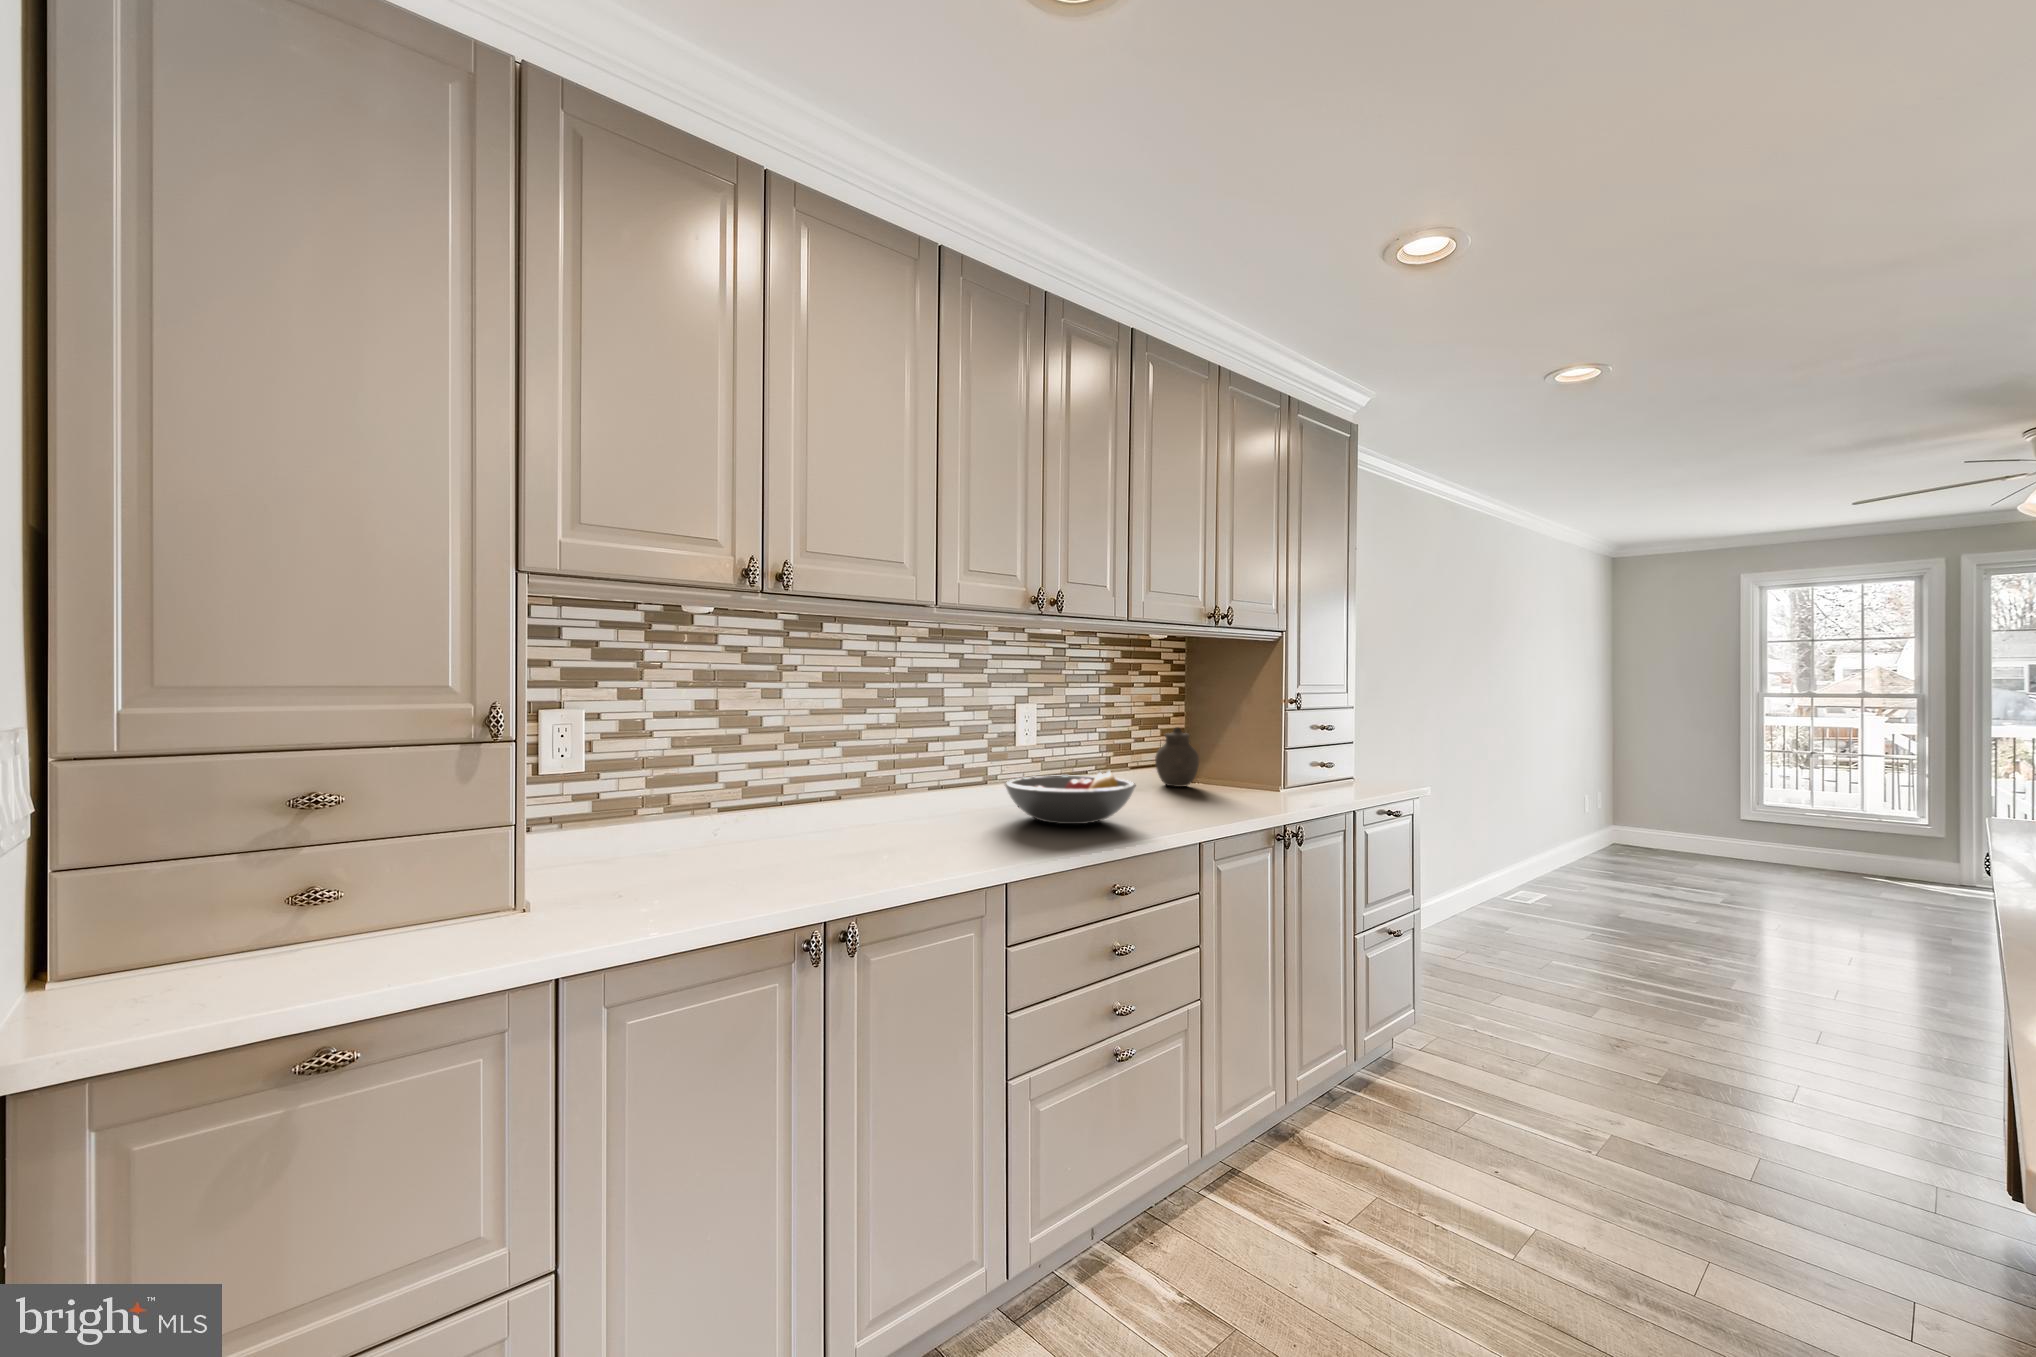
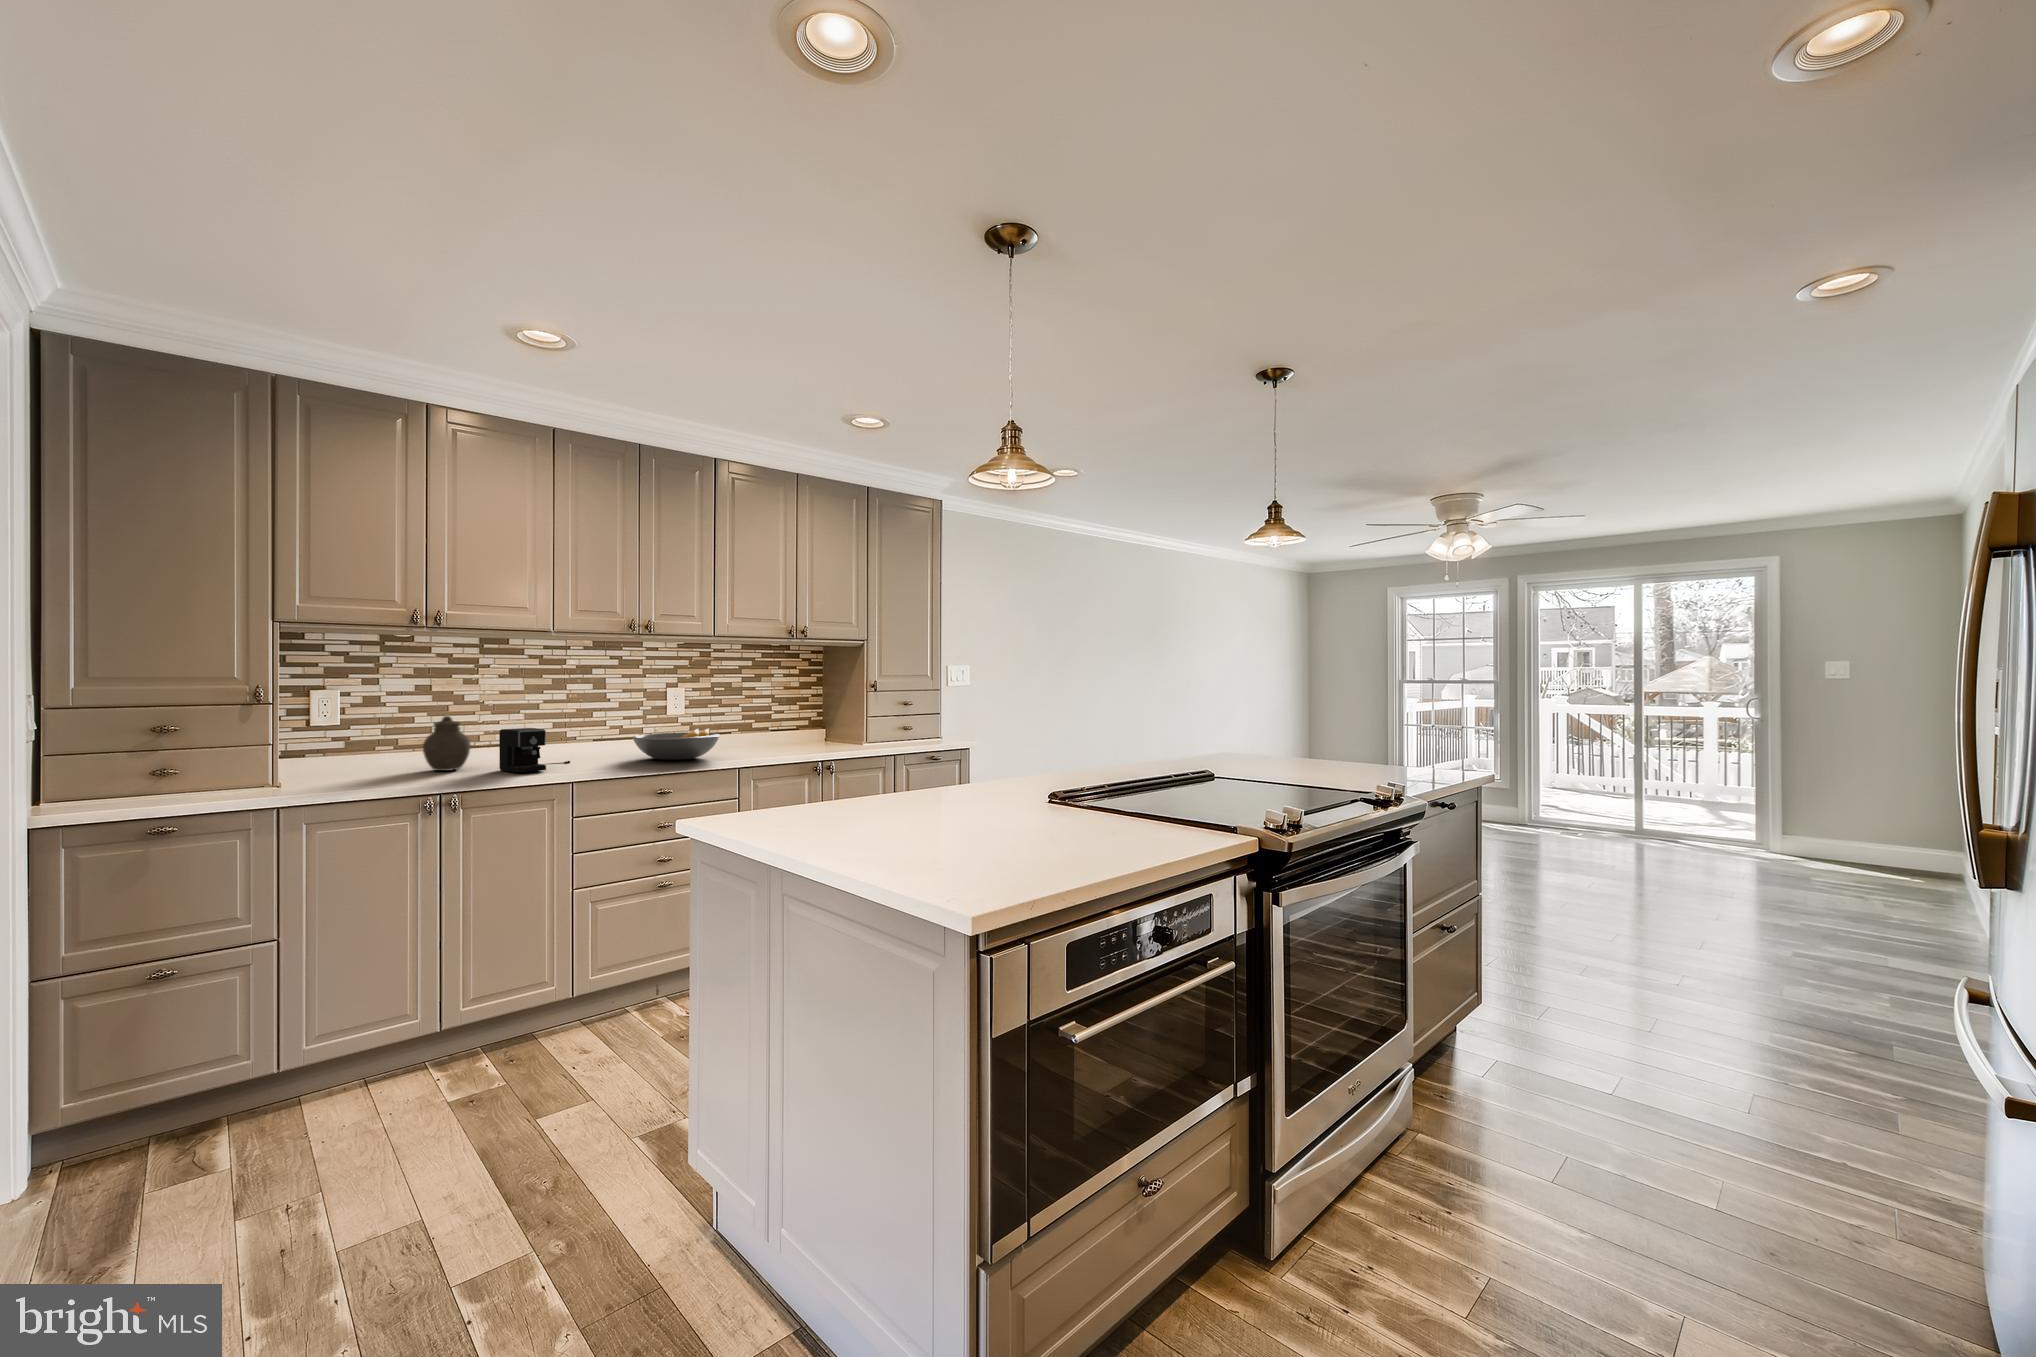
jar: present [1155,727,1199,787] -> present [423,716,471,771]
coffee maker: none [843,775,926,859] -> present [499,728,570,772]

